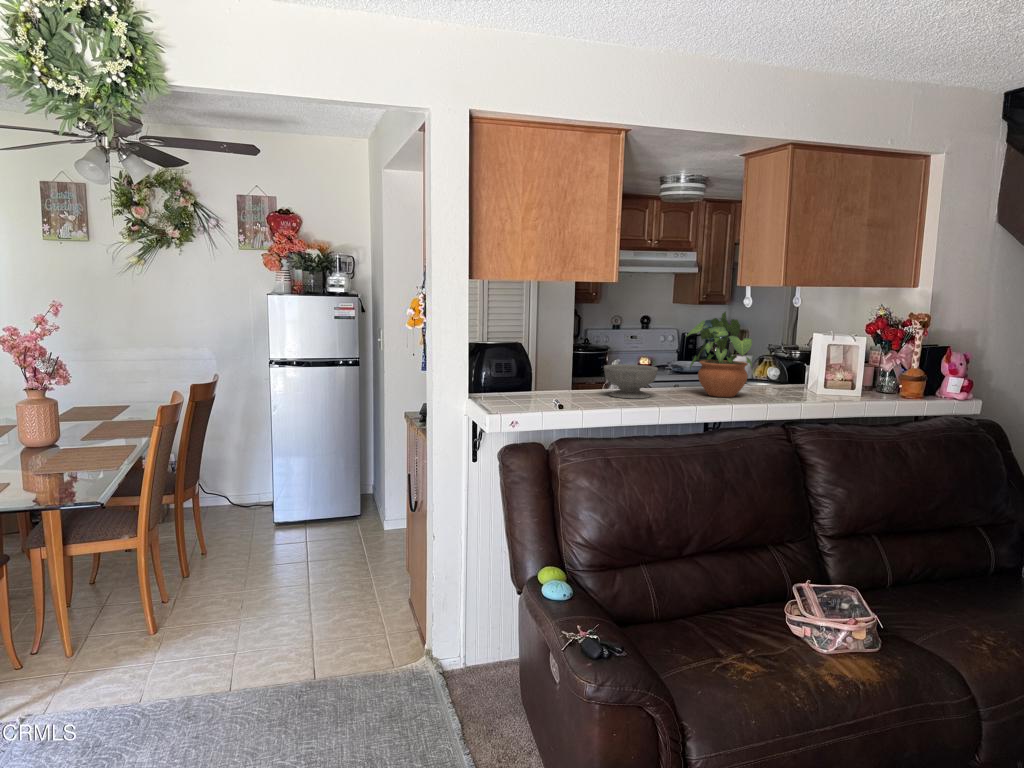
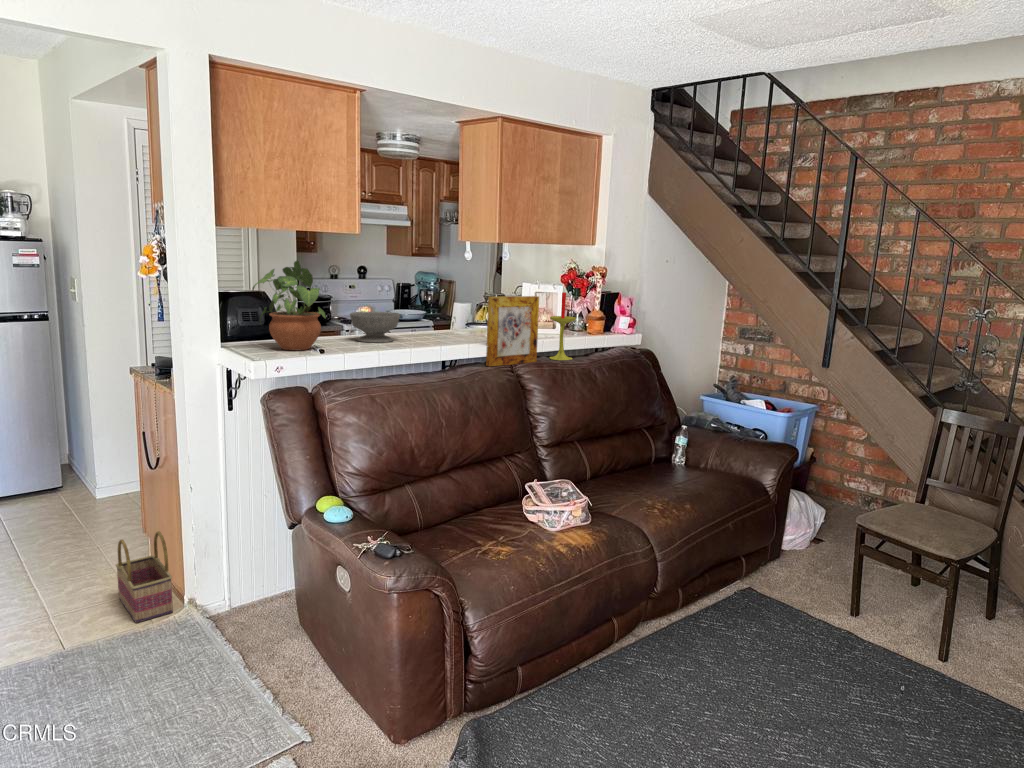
potted plant: present [685,312,752,397] -> present [252,260,326,351]
candle: none [840,344,880,431] -> present [550,292,576,360]
picture frame: none [754,351,828,433] -> present [486,296,539,366]
basket: none [373,572,415,660] -> present [116,531,173,623]

